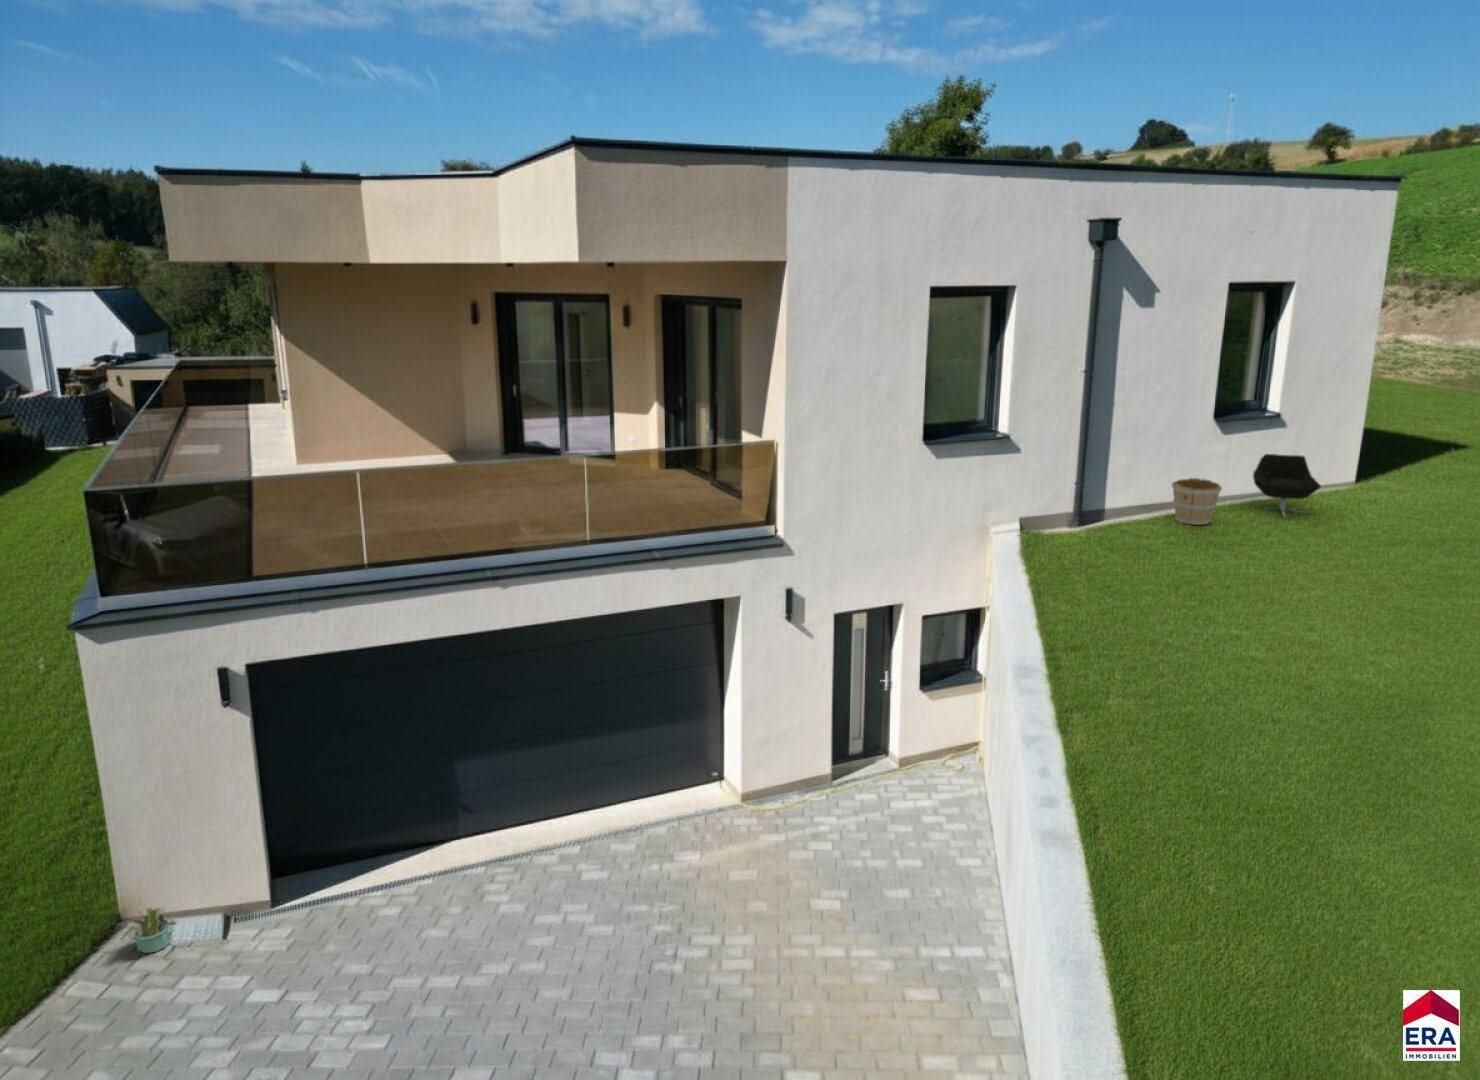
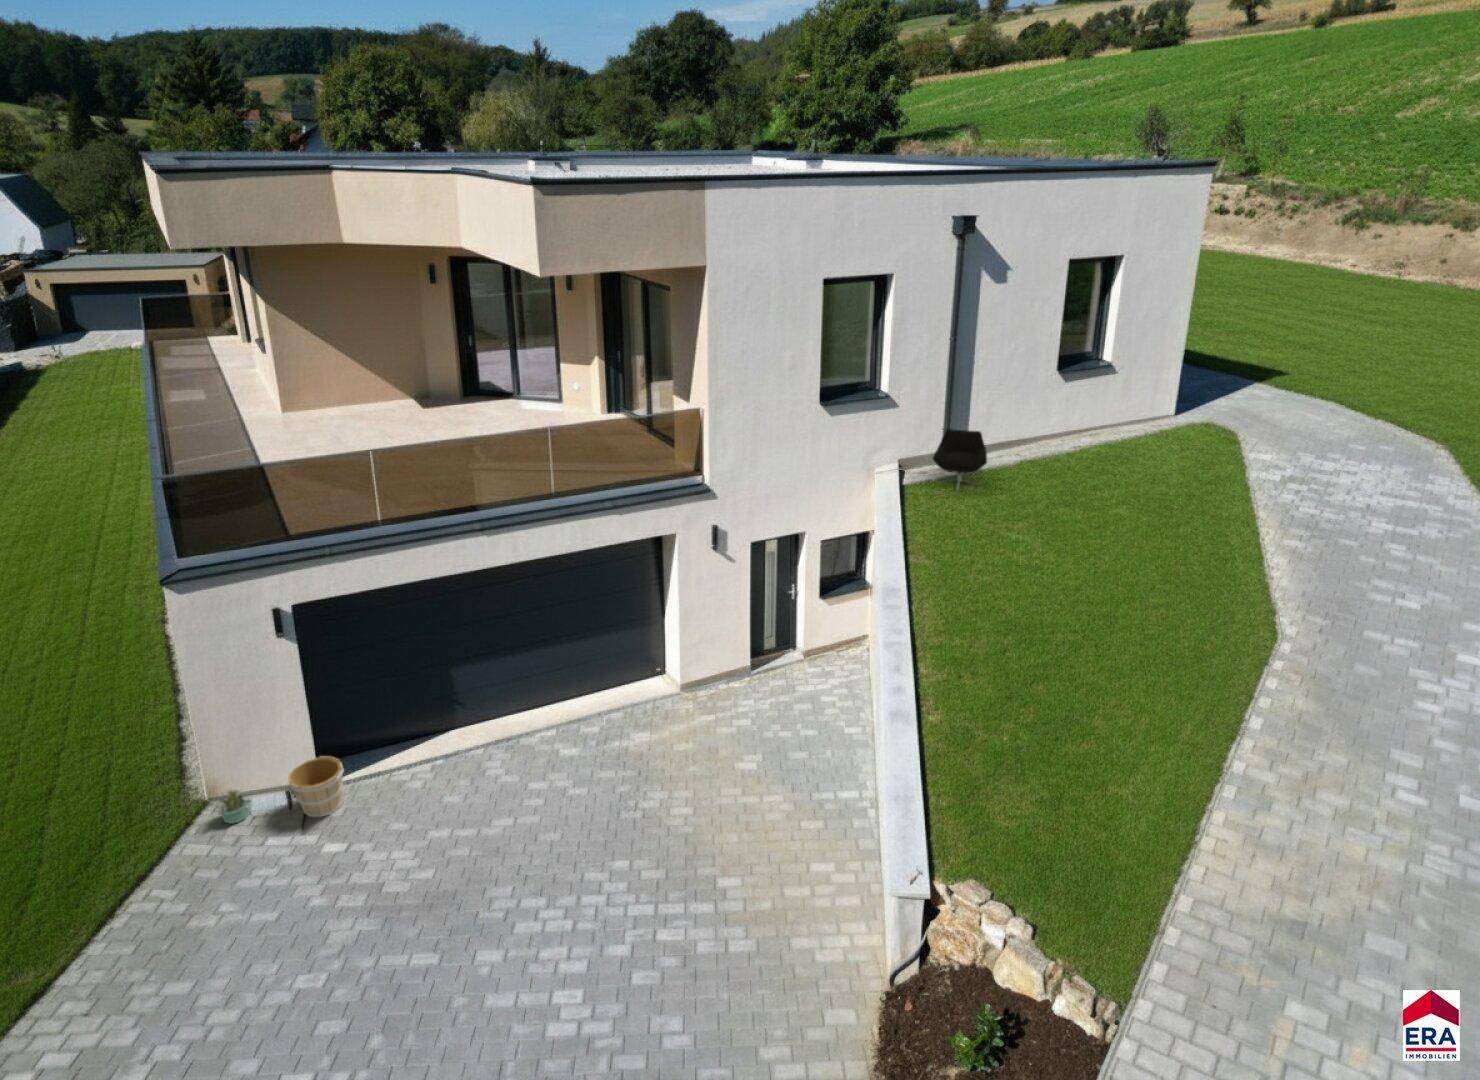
lounge chair: present [1253,454,1321,517] -> present [933,429,987,490]
wooden bucket: present [1172,478,1222,525] -> present [288,756,344,817]

